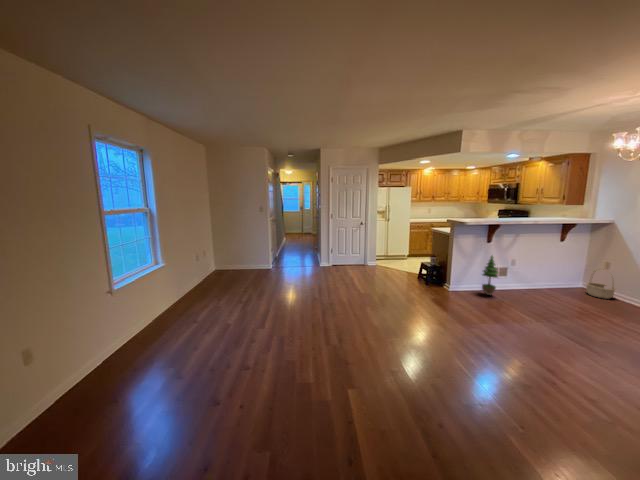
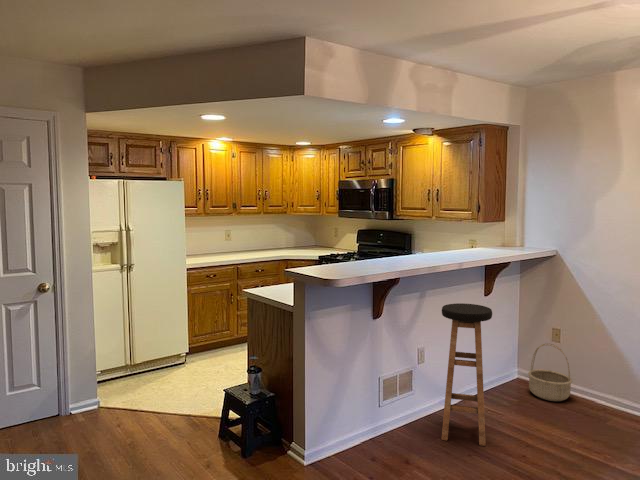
bar stool: none [517,240,552,302] -> present [441,303,492,446]
potted tree: present [482,256,498,295] -> none [371,353,409,455]

